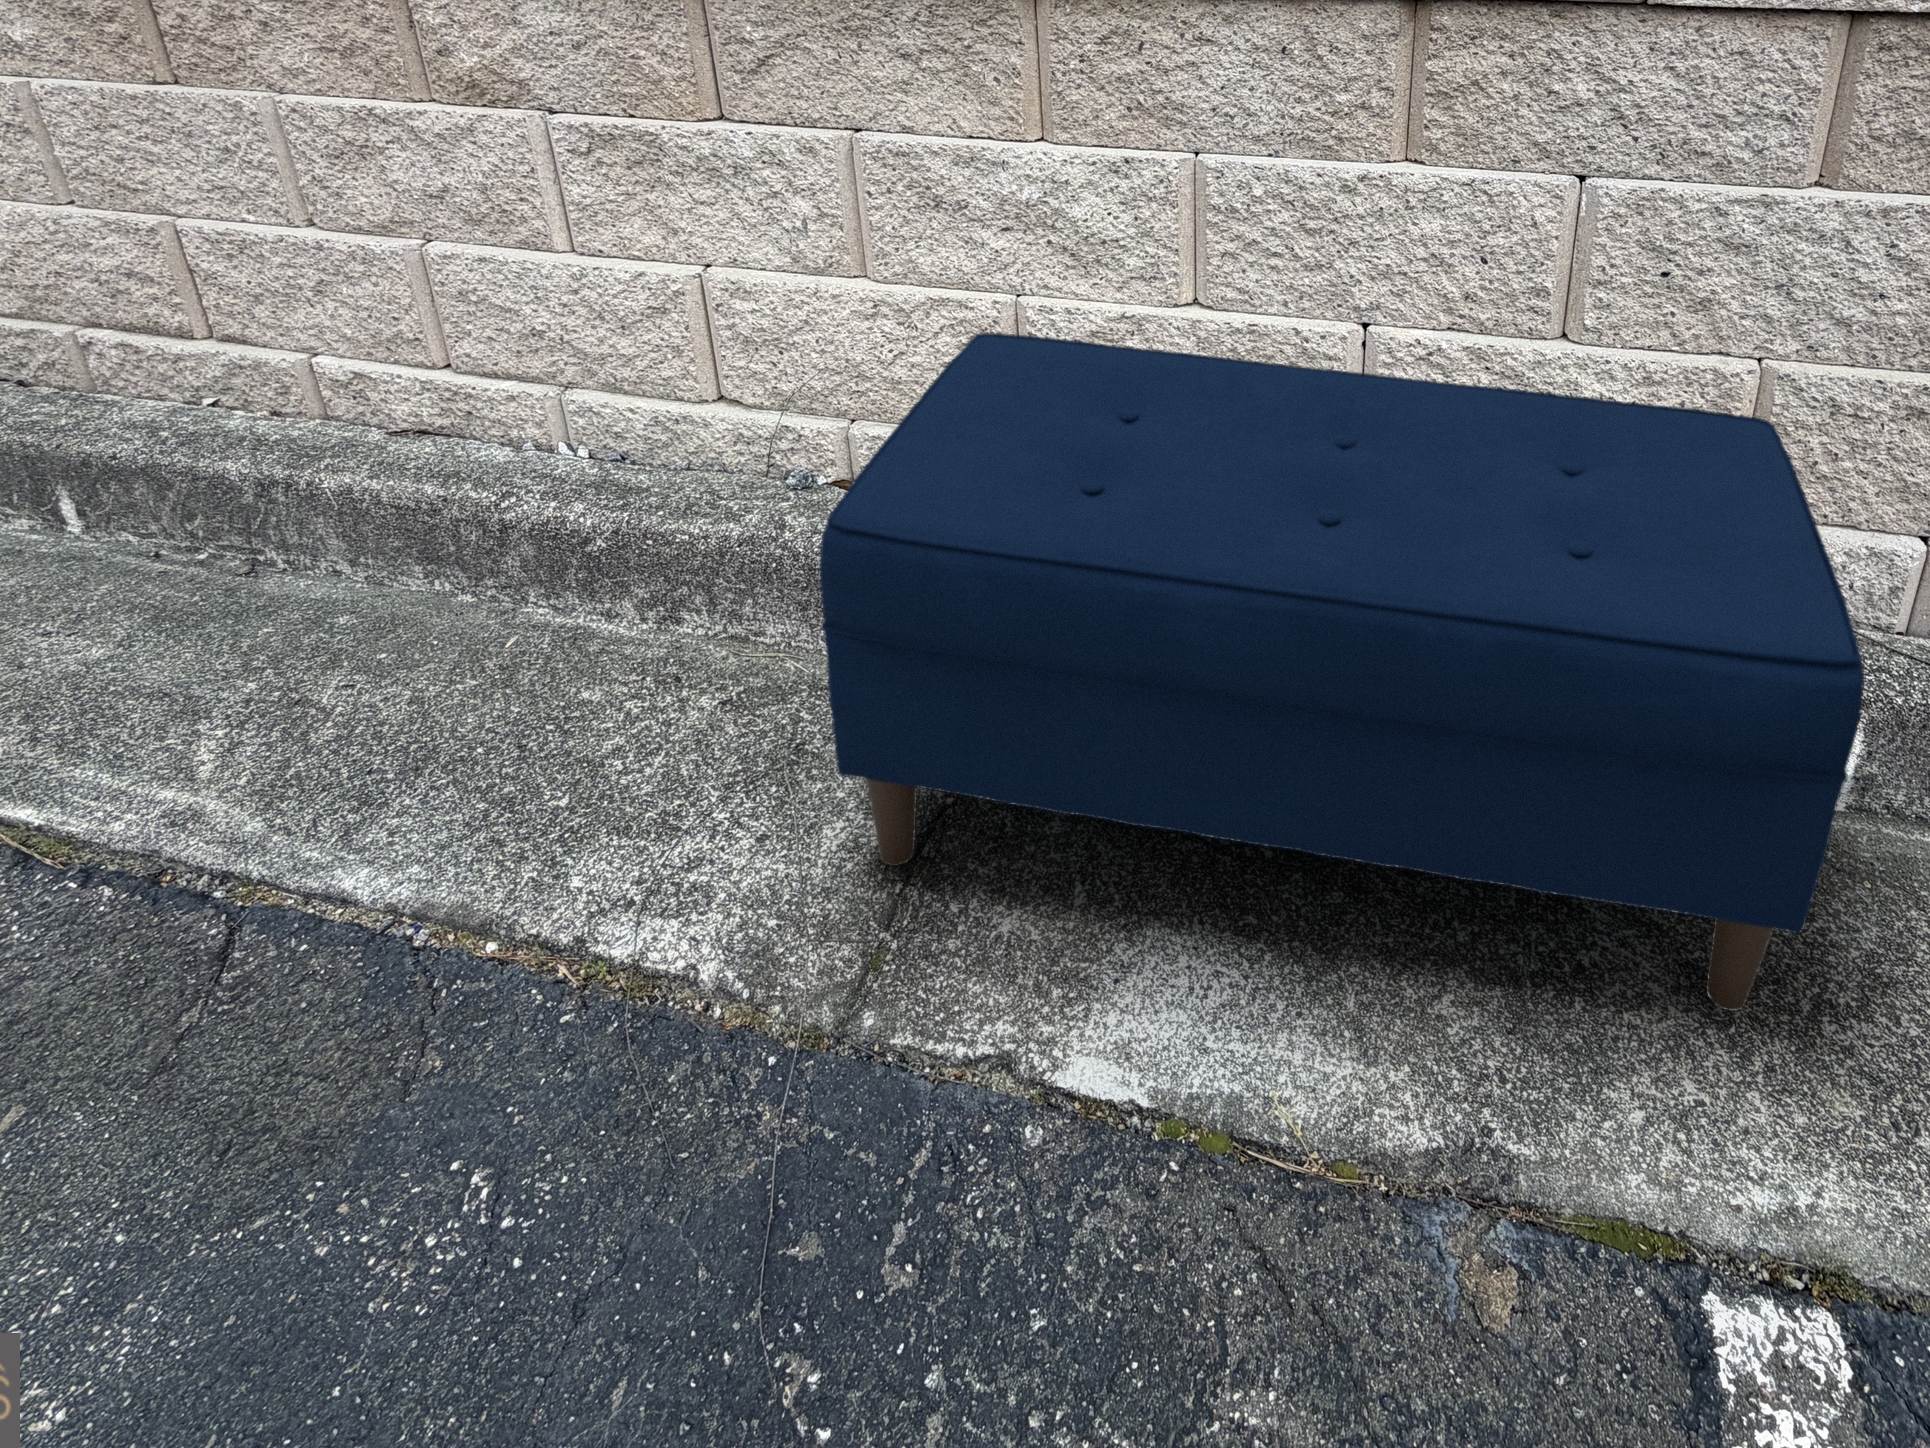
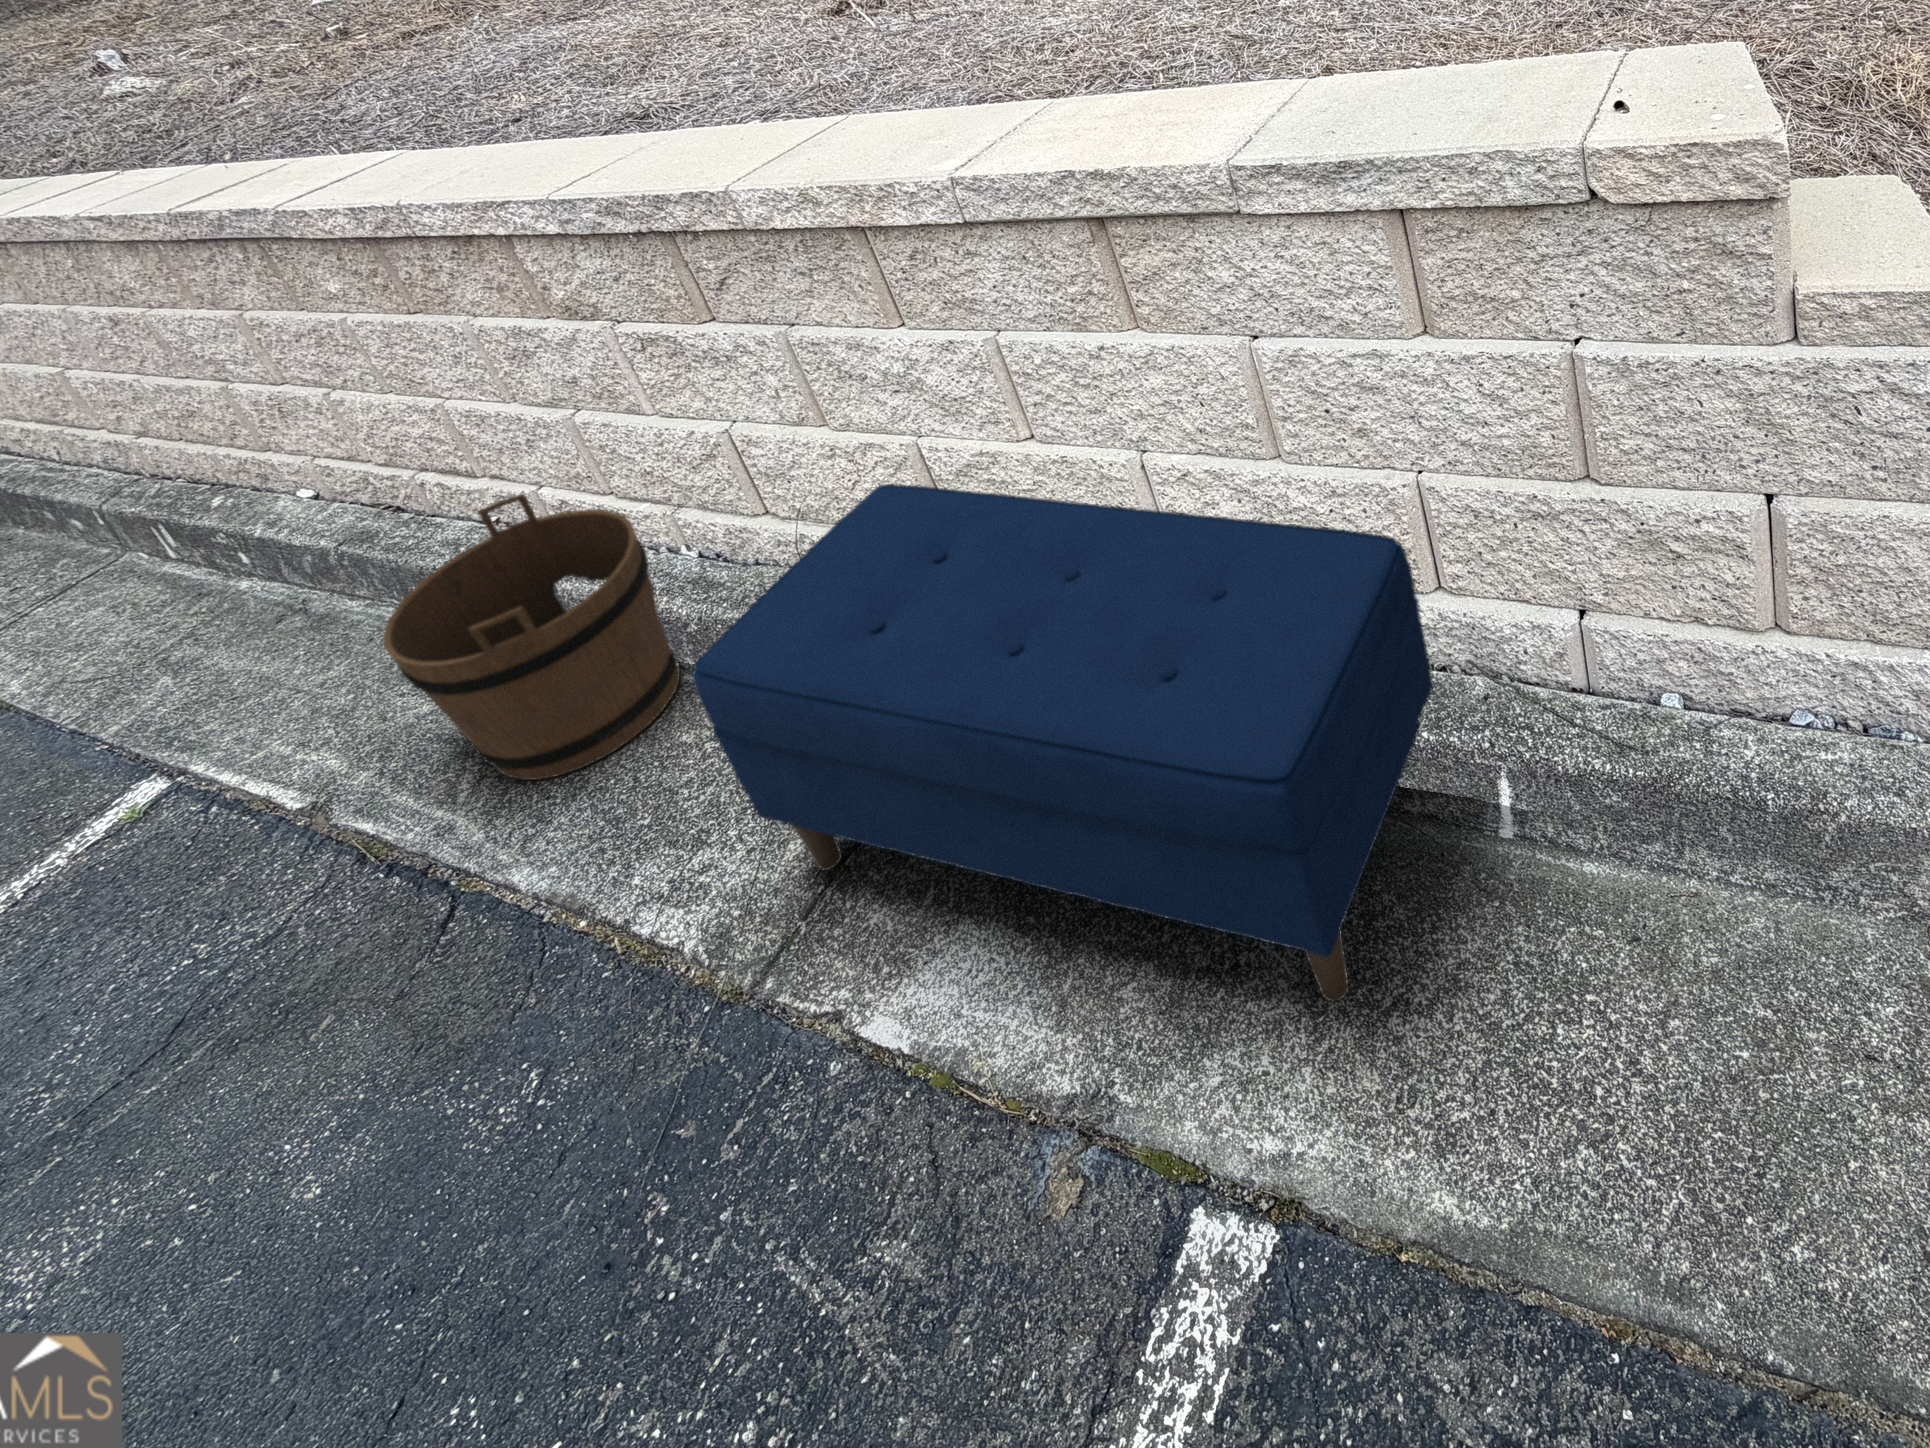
bucket: none [125,327,544,749] -> present [384,494,680,780]

